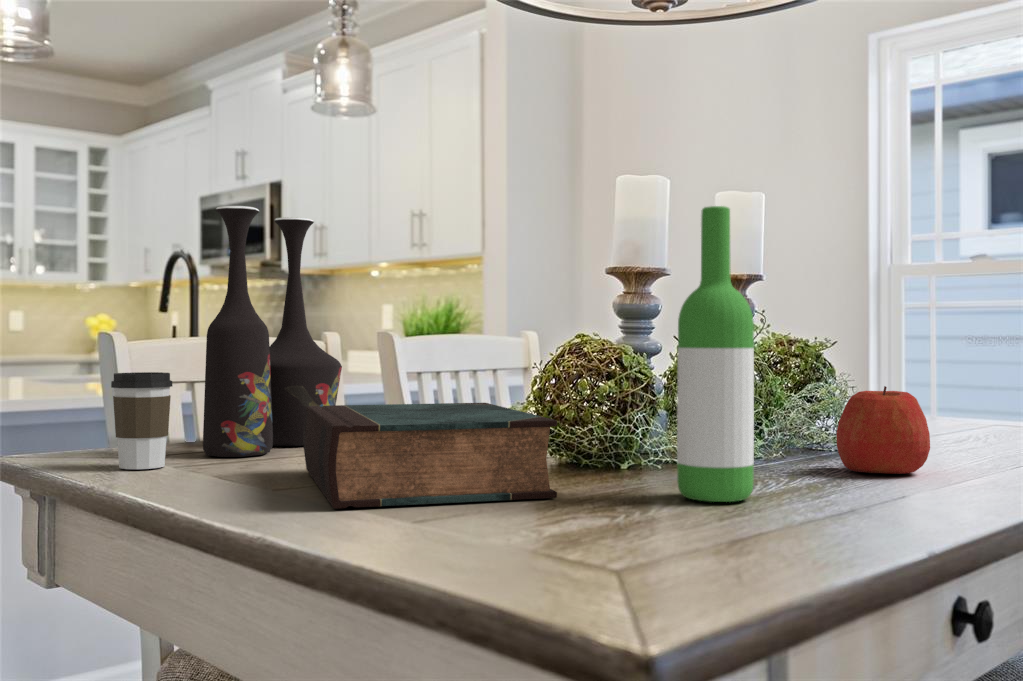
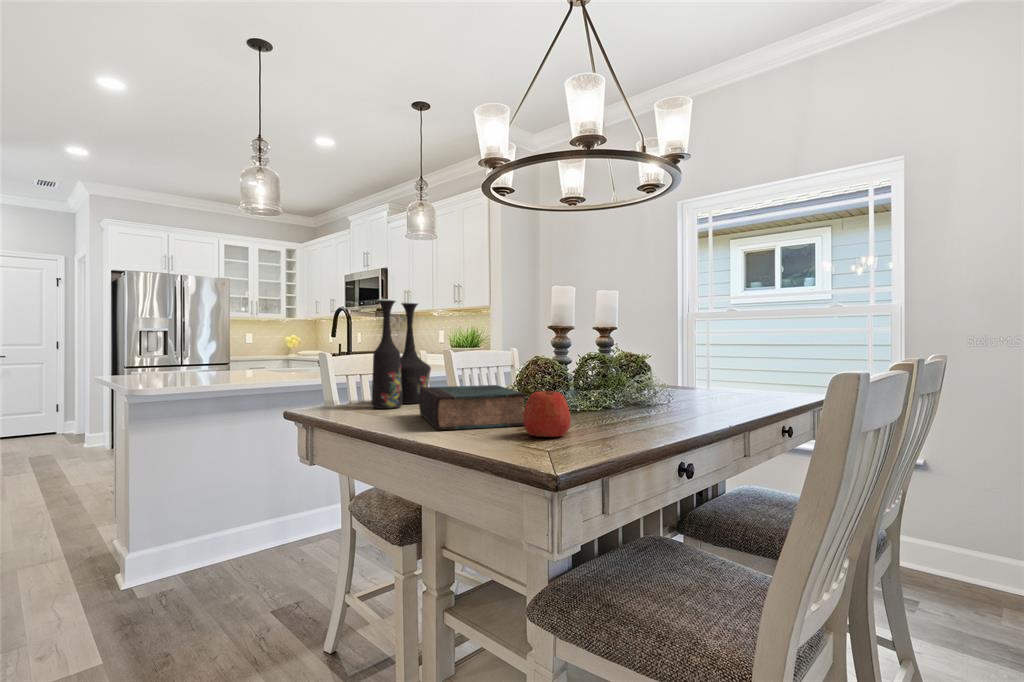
wine bottle: present [677,206,754,502] -> none [576,307,607,427]
coffee cup: present [111,372,172,469] -> none [335,373,362,415]
apple: present [836,386,930,474] -> present [523,391,570,437]

